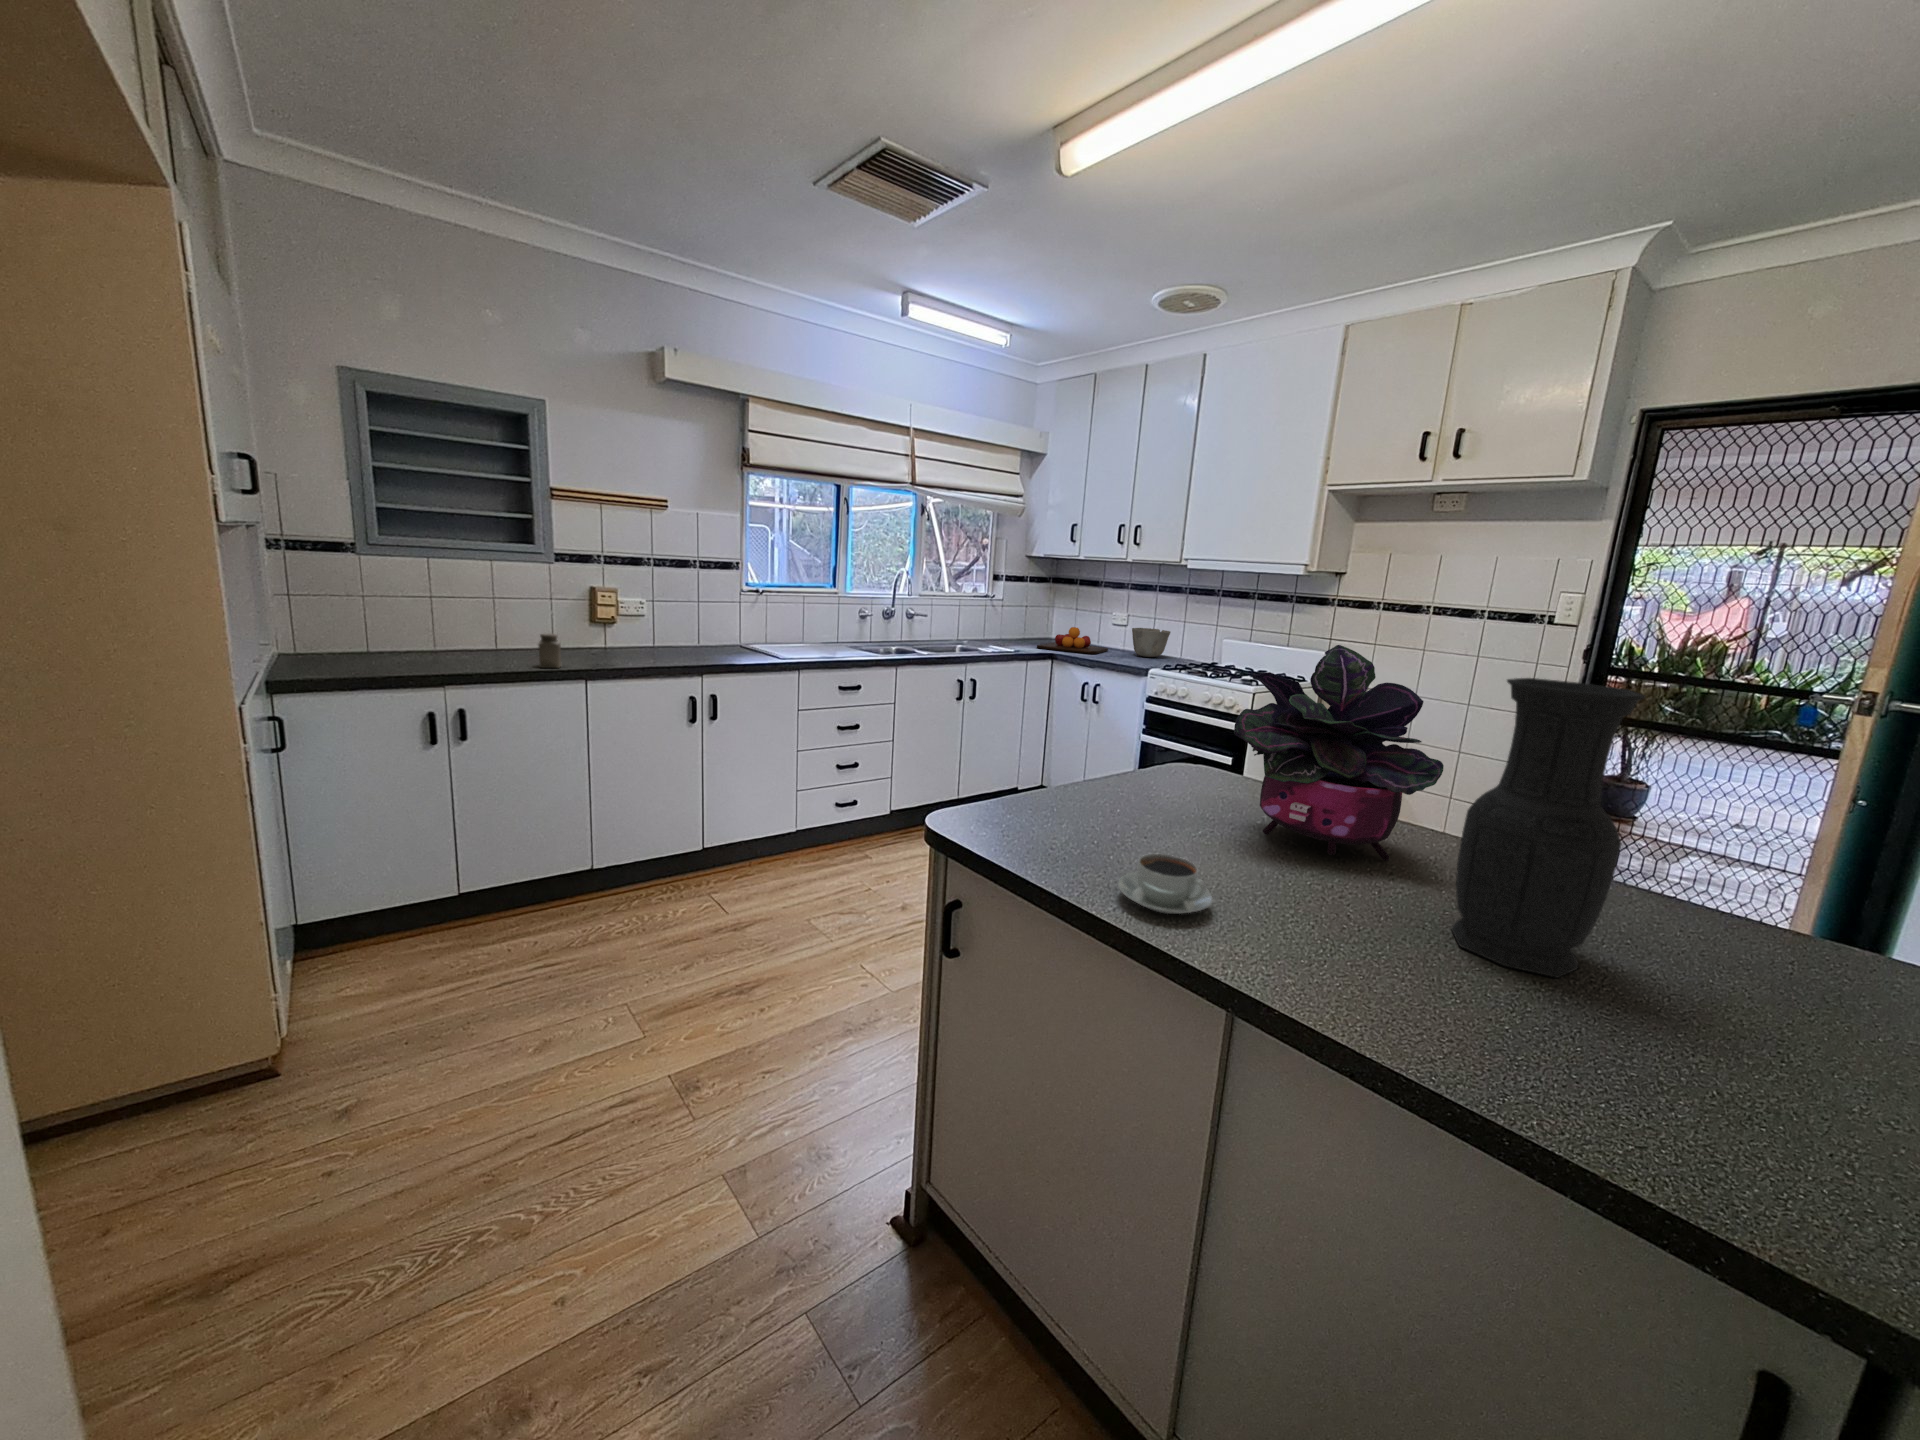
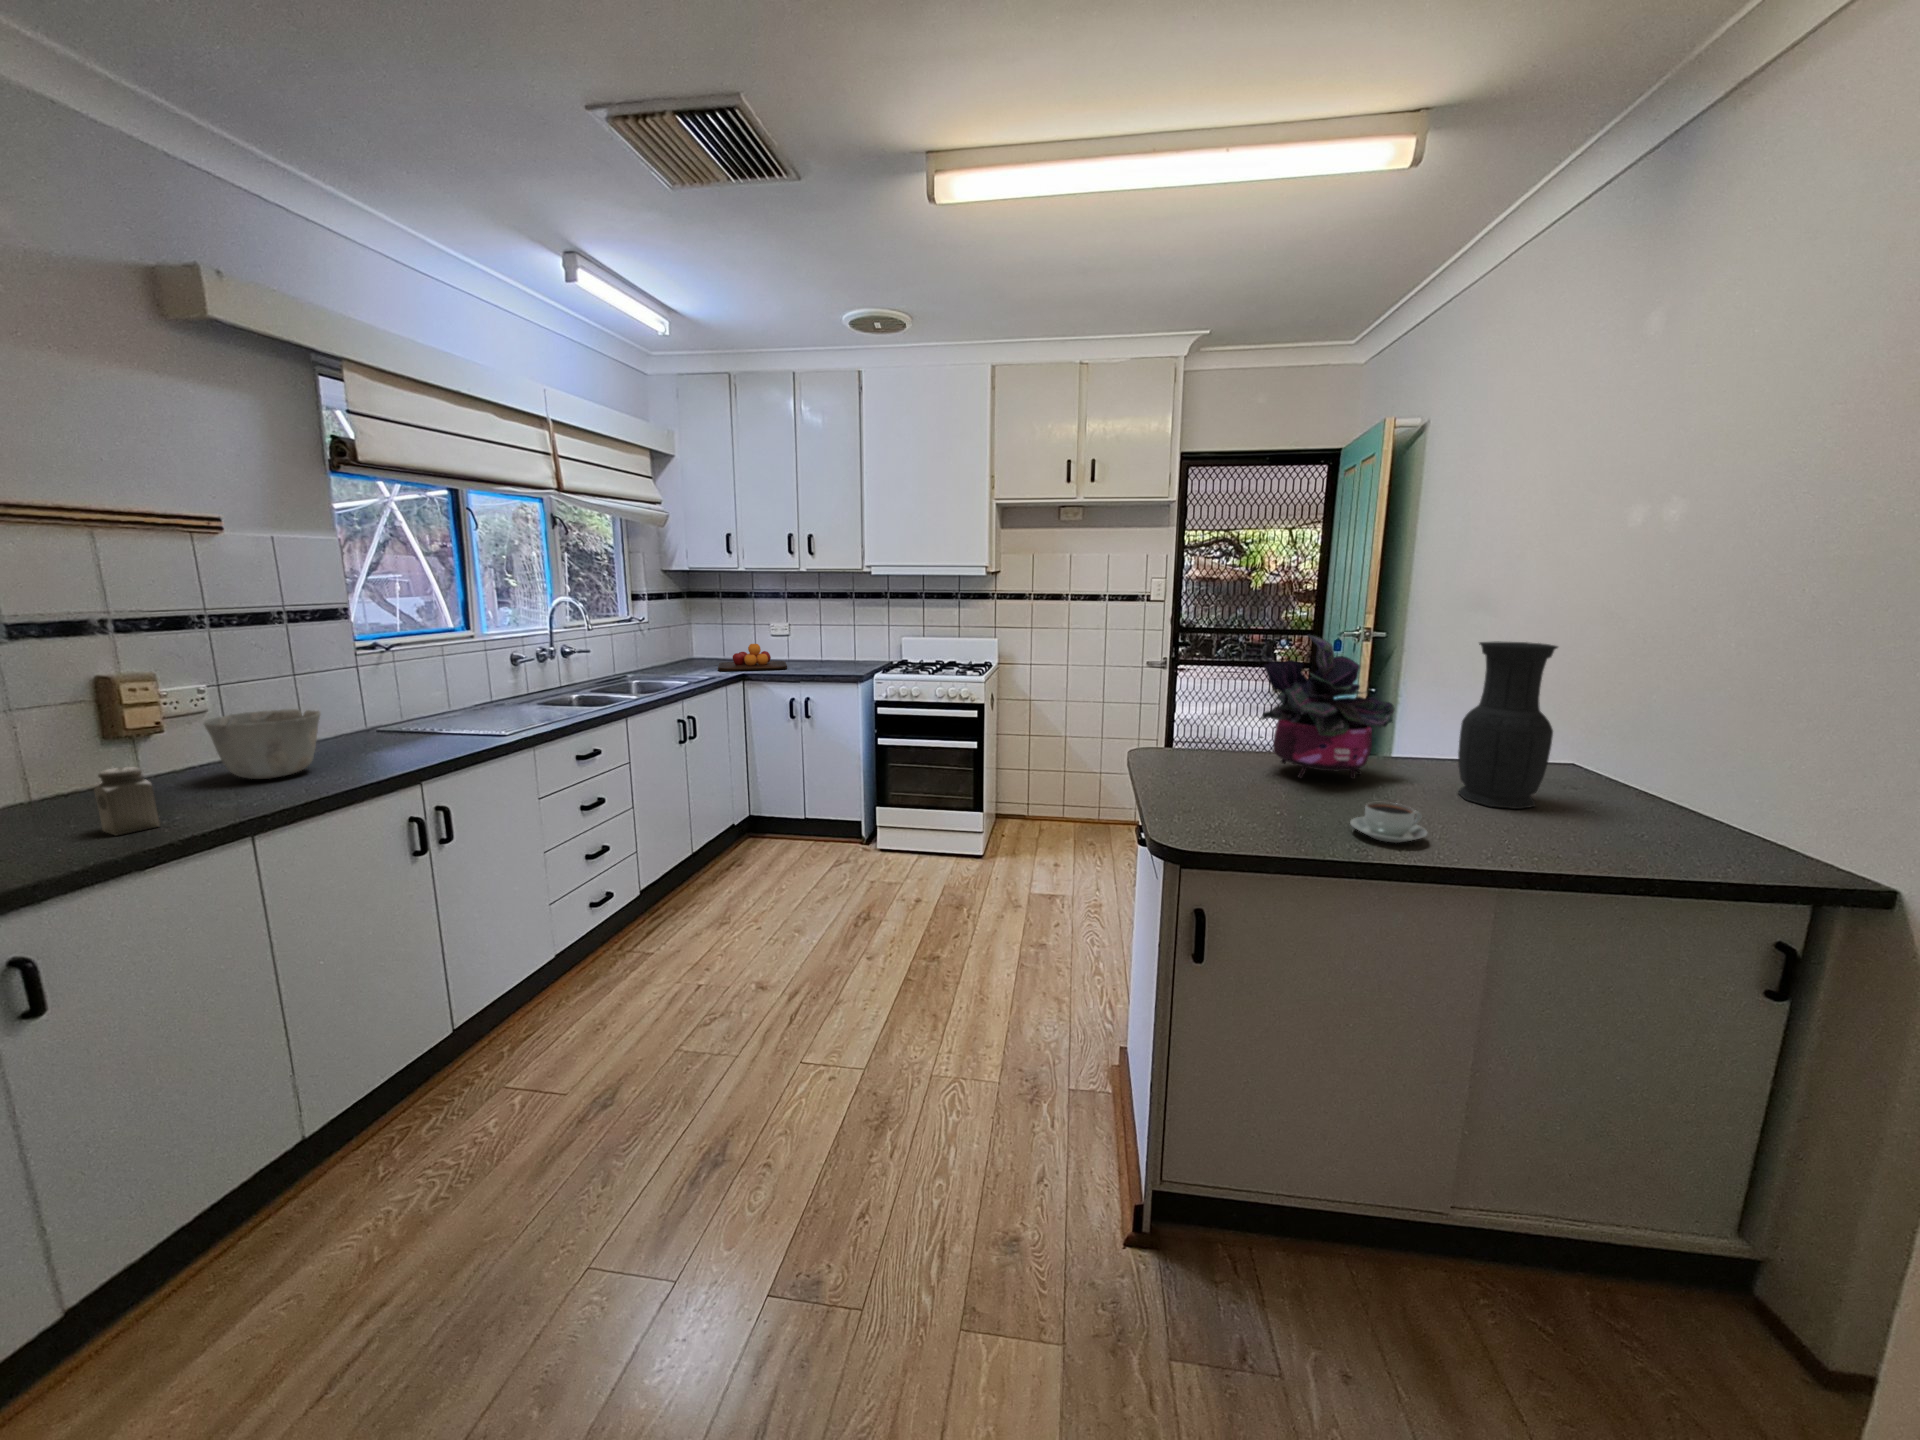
ceramic bowl: present [1132,628,1171,657] -> present [204,709,321,779]

